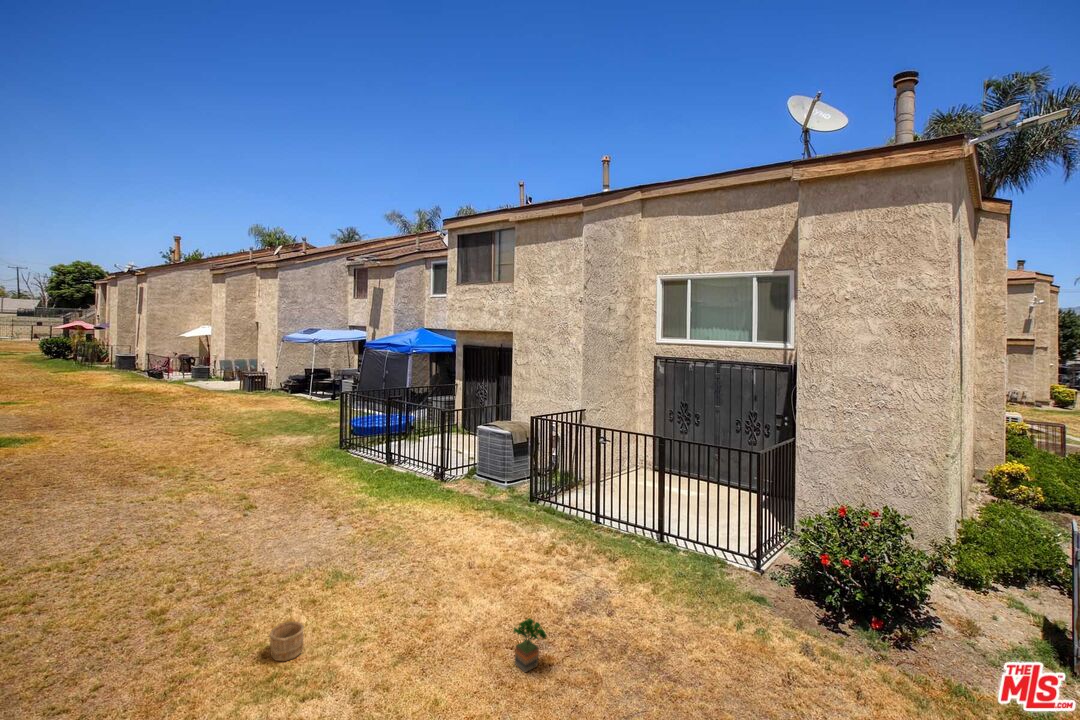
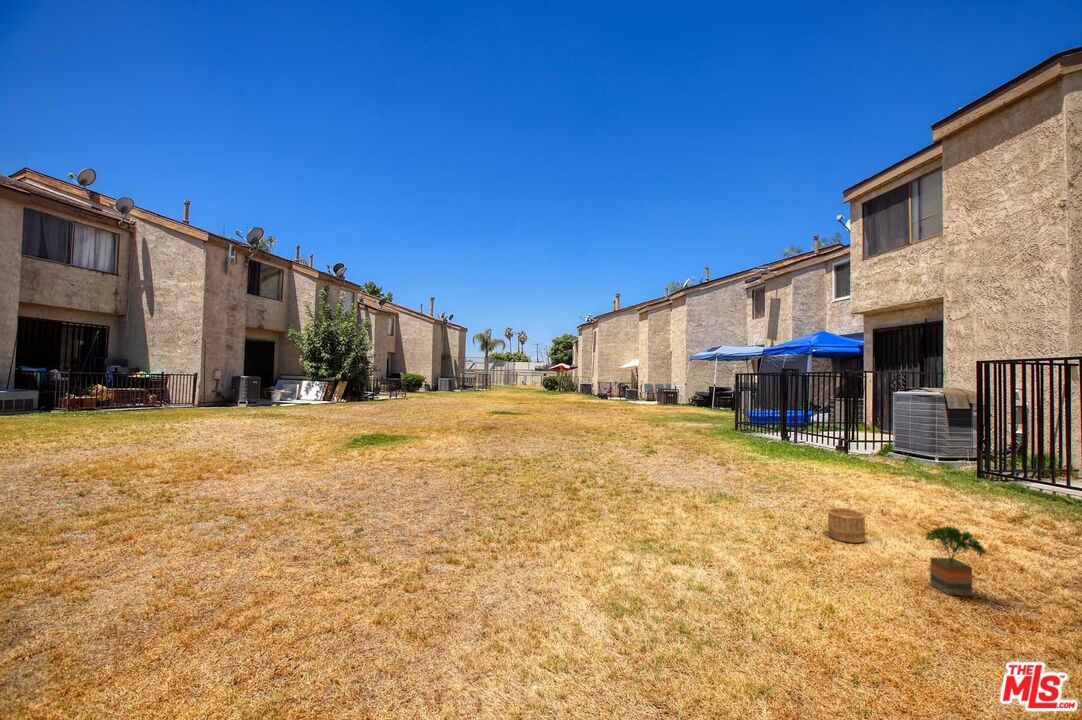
wooden bucket: present [269,621,304,661] -> present [827,508,866,543]

